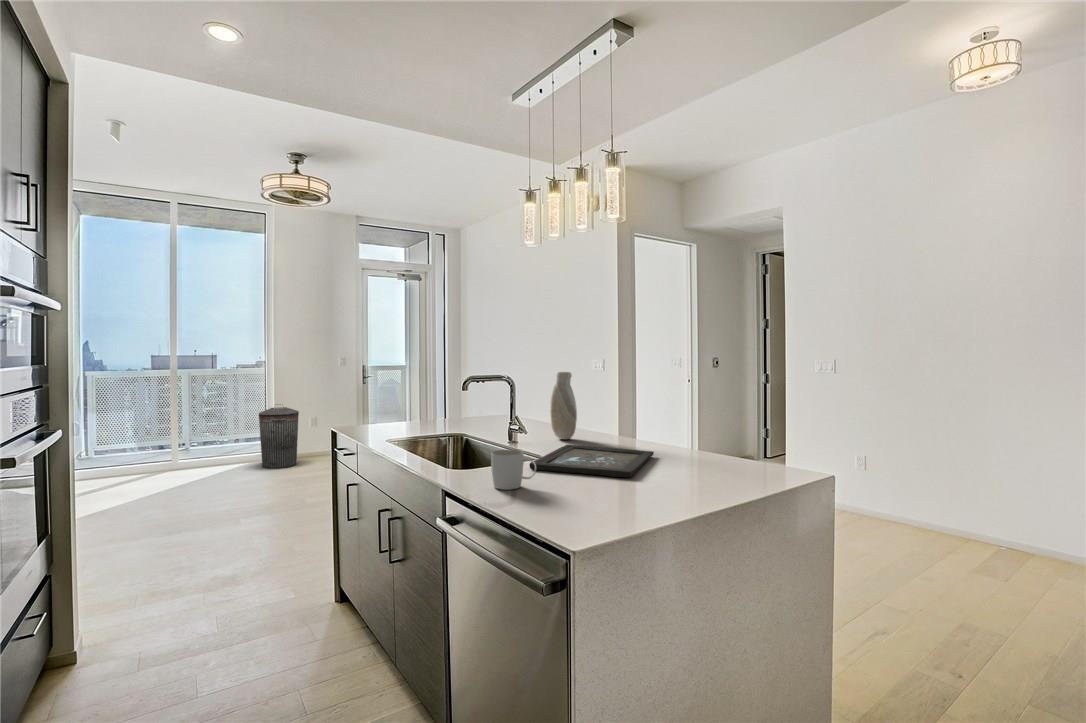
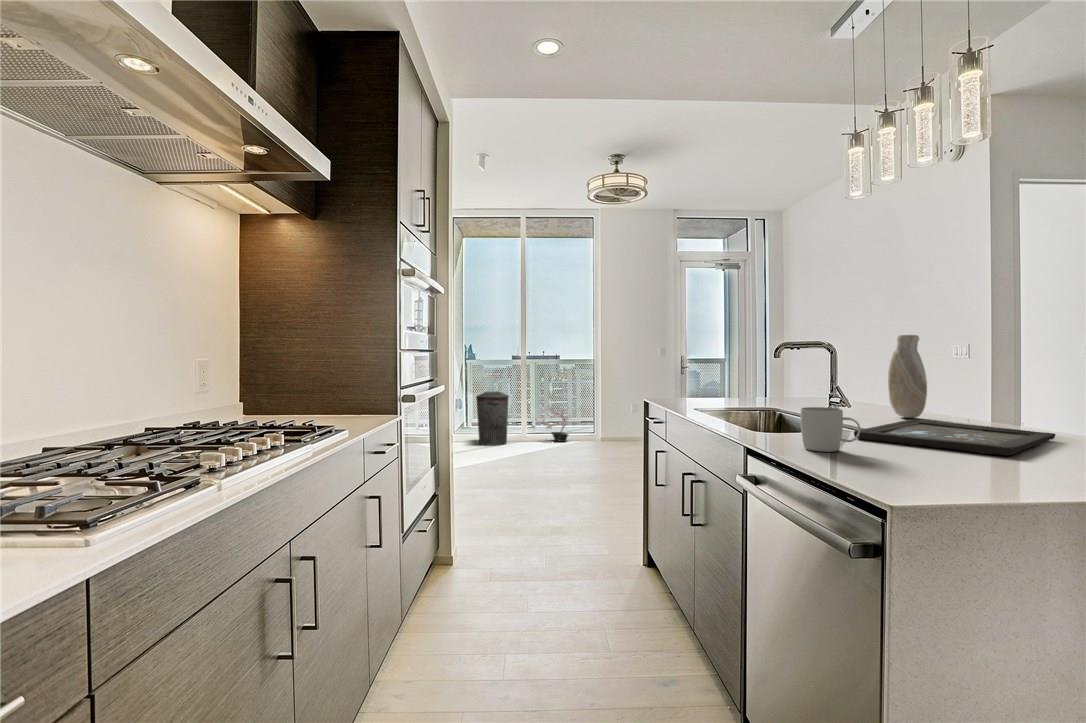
trash can: present [259,407,299,469] -> present [476,391,508,445]
potted plant: none [189,423,239,468] -> present [539,407,571,442]

